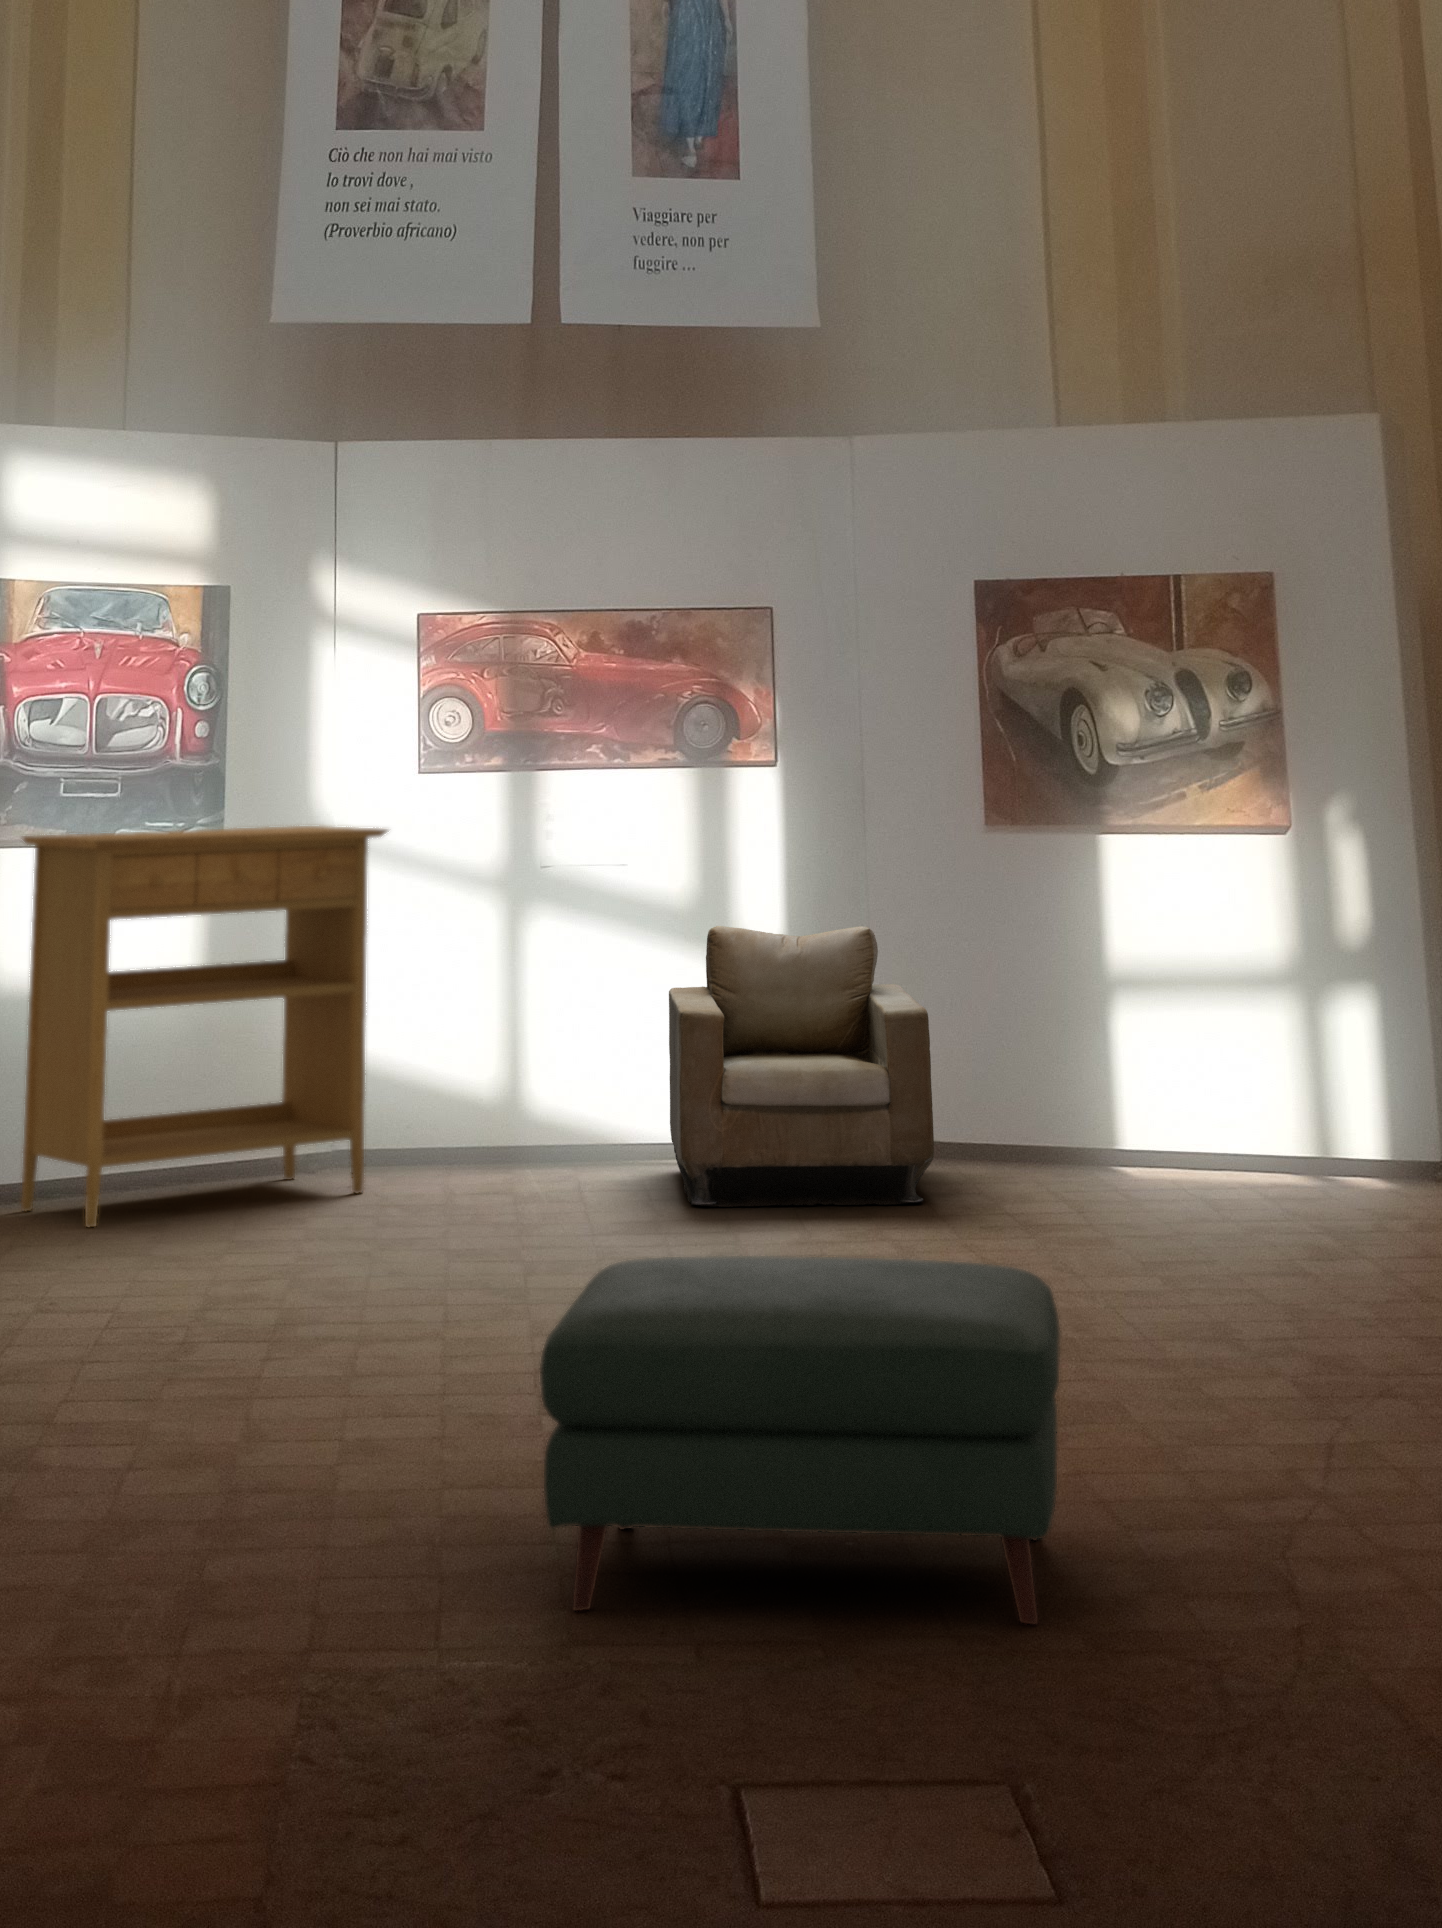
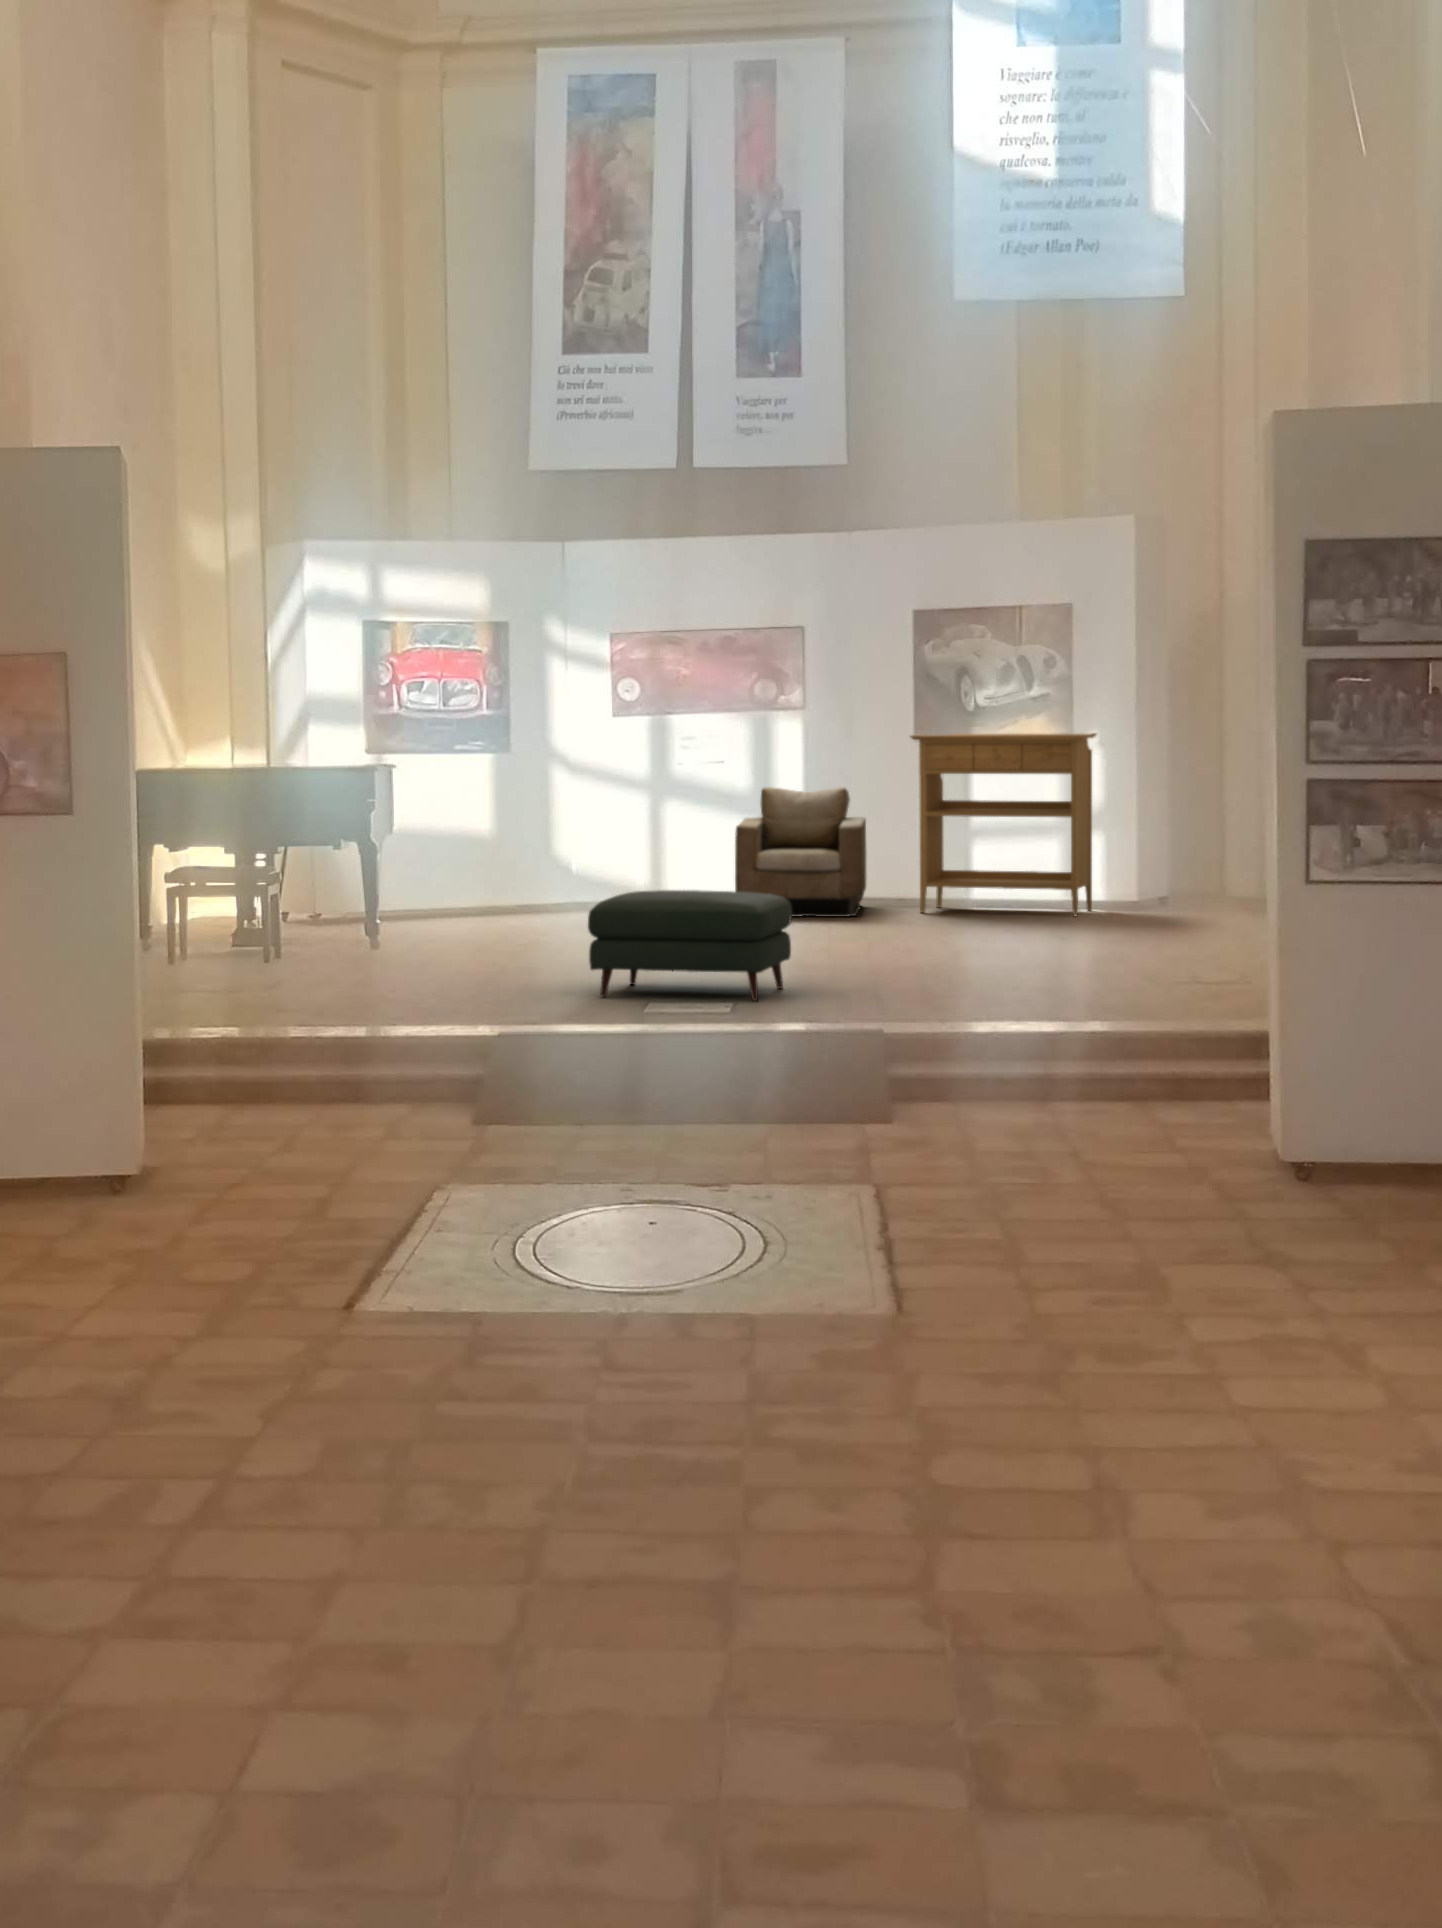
console table: present [21,826,387,1227] -> present [911,733,1096,917]

